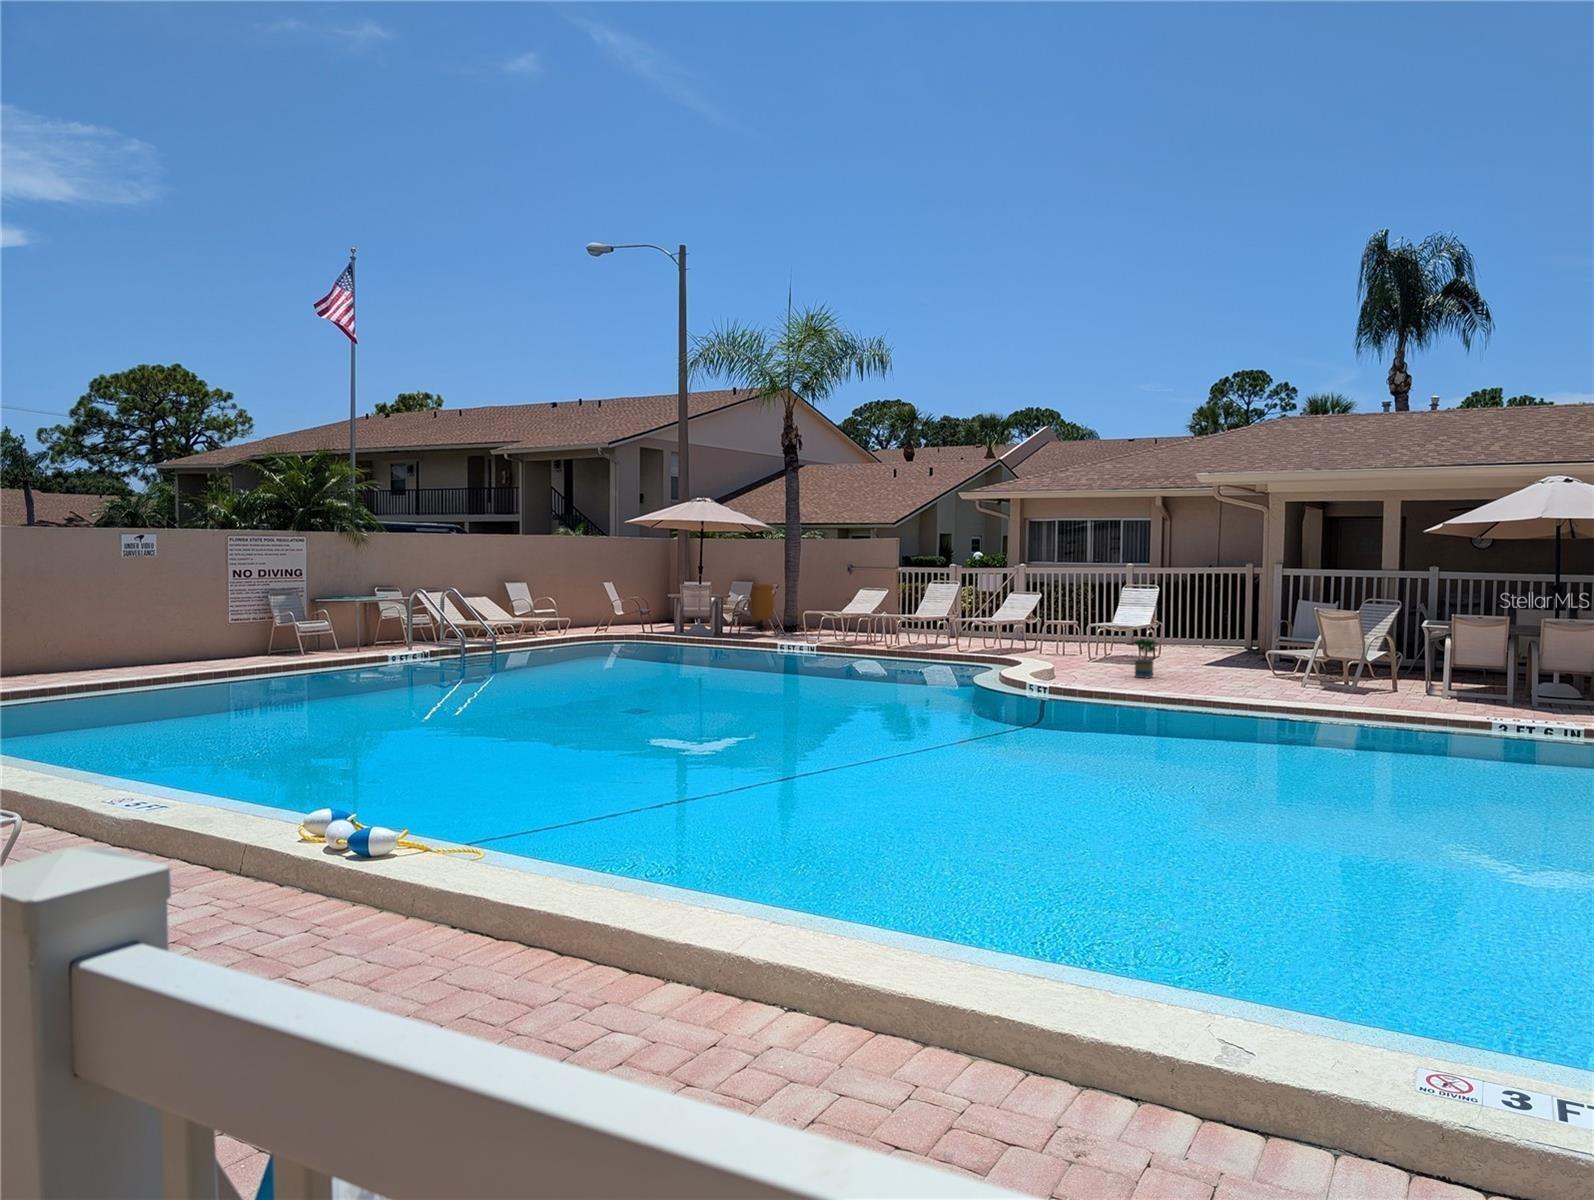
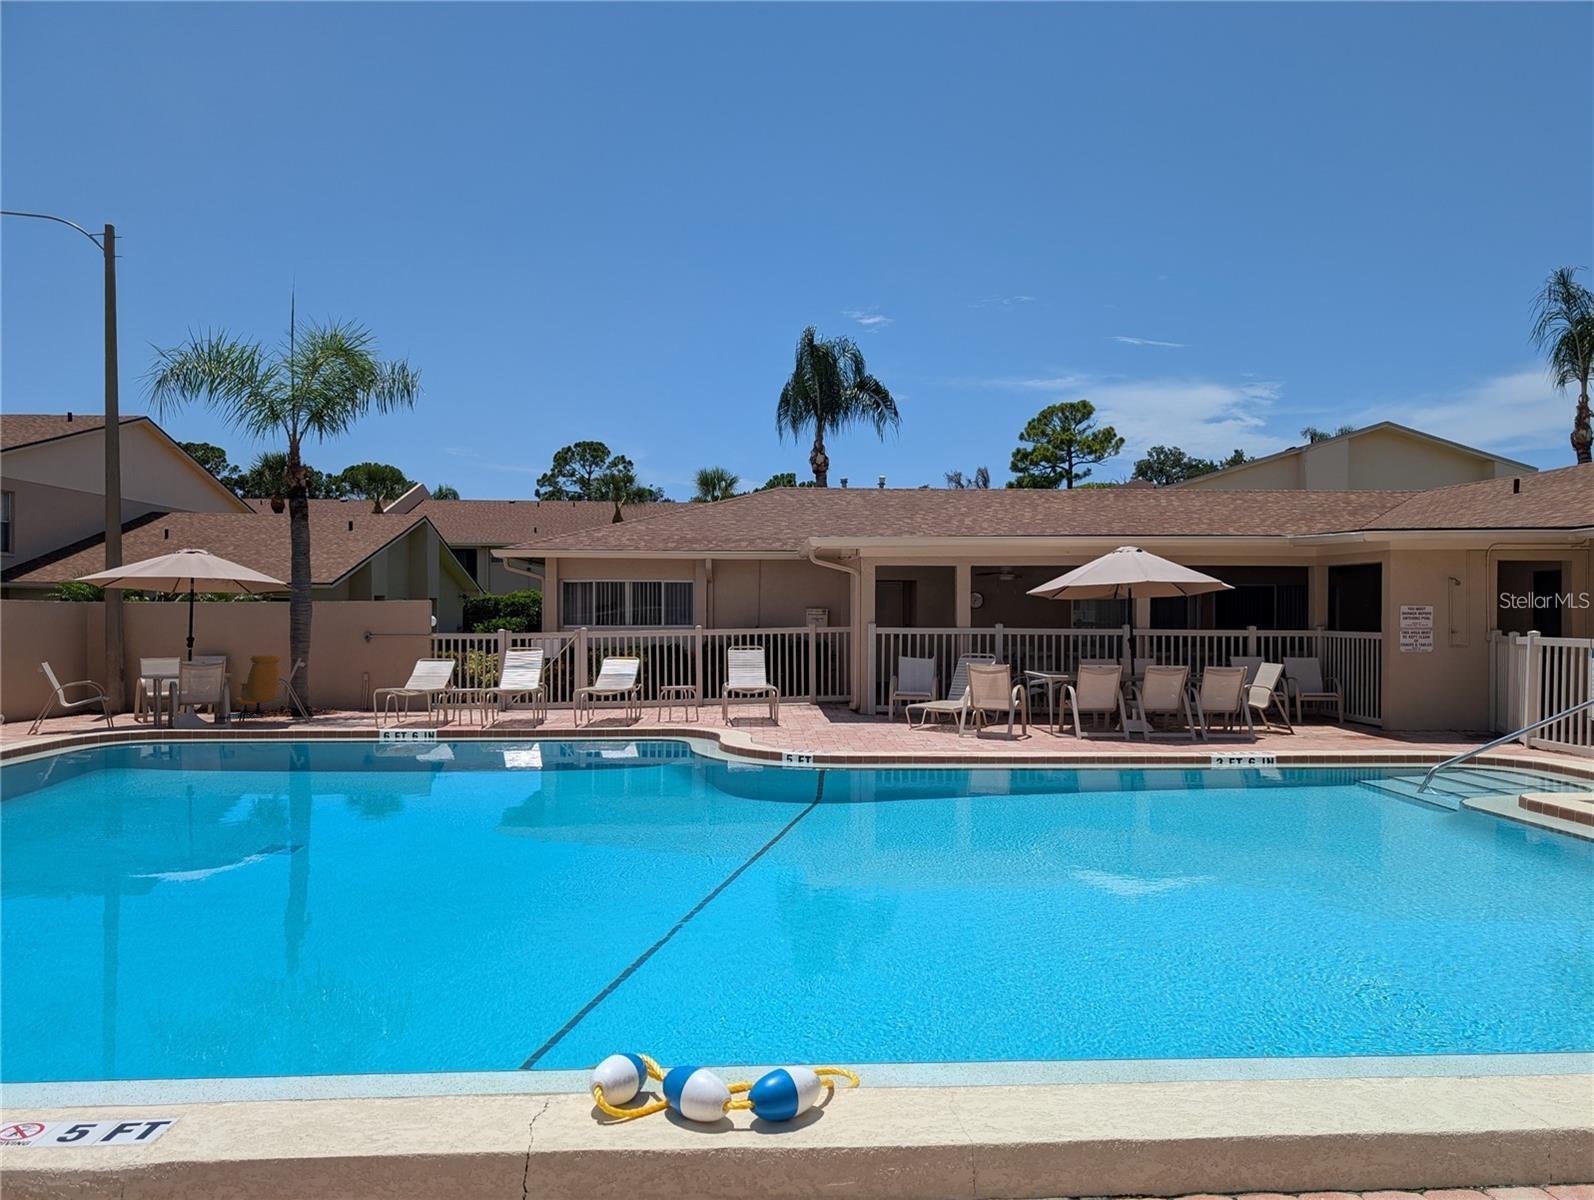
potted tree: present [1134,639,1158,679] -> none [808,696,836,737]

